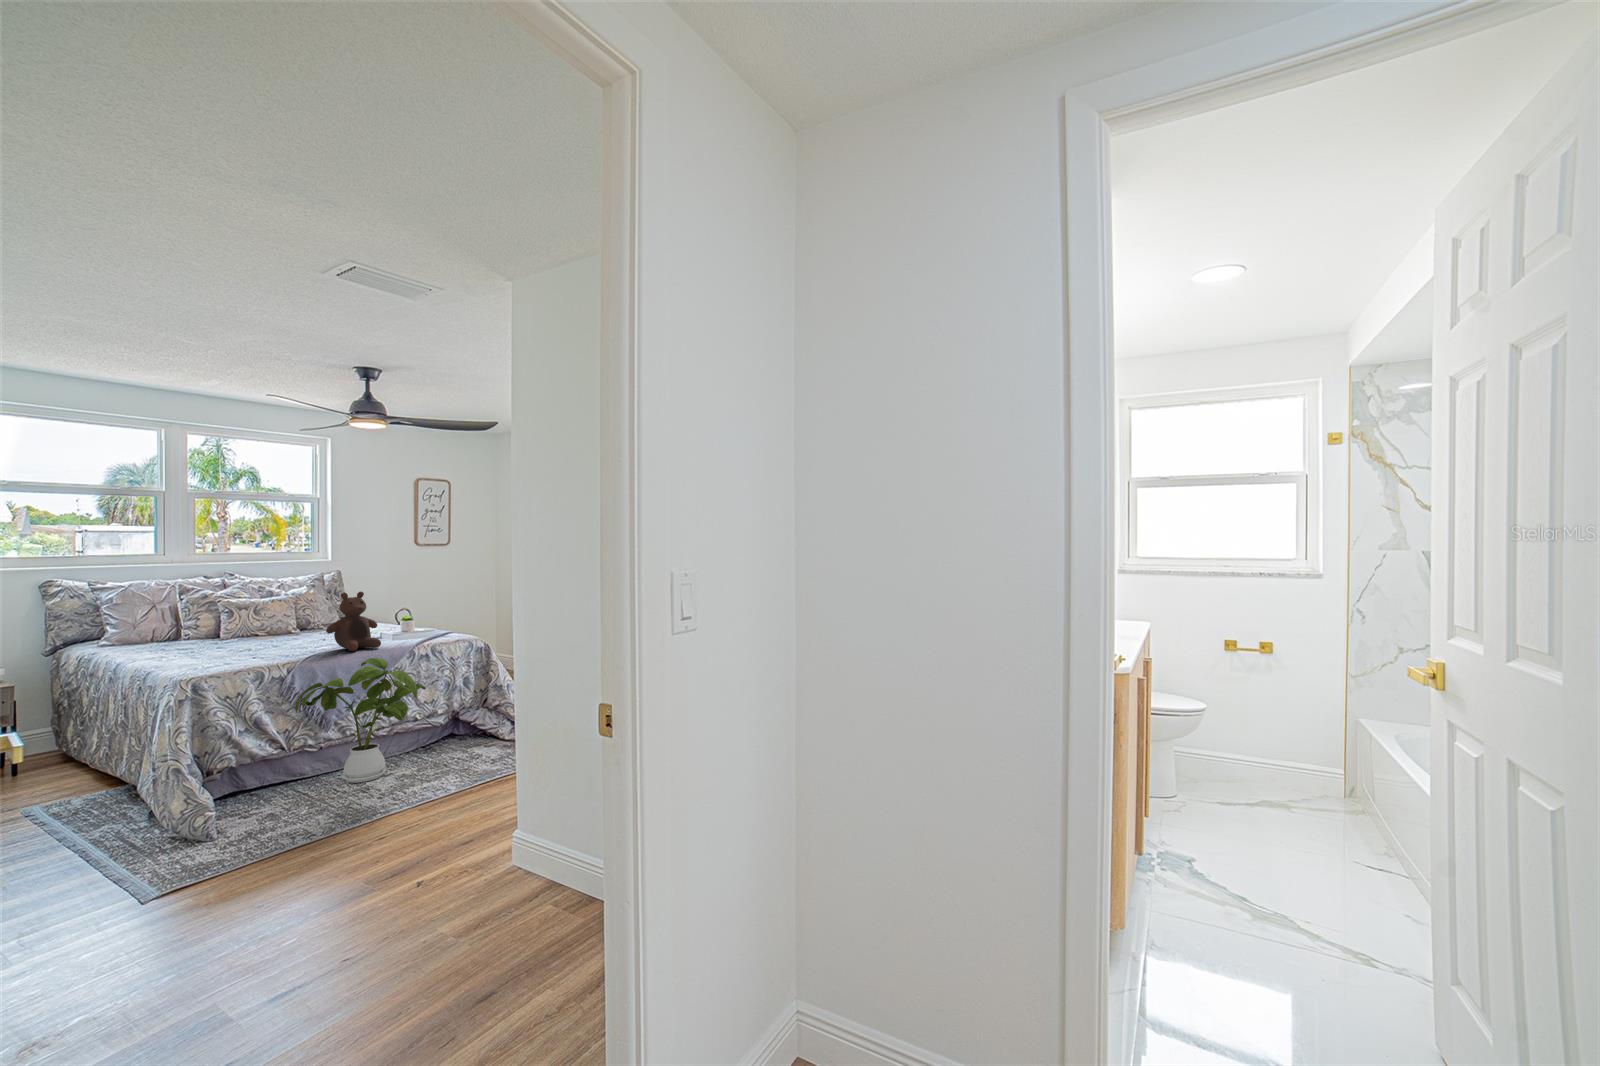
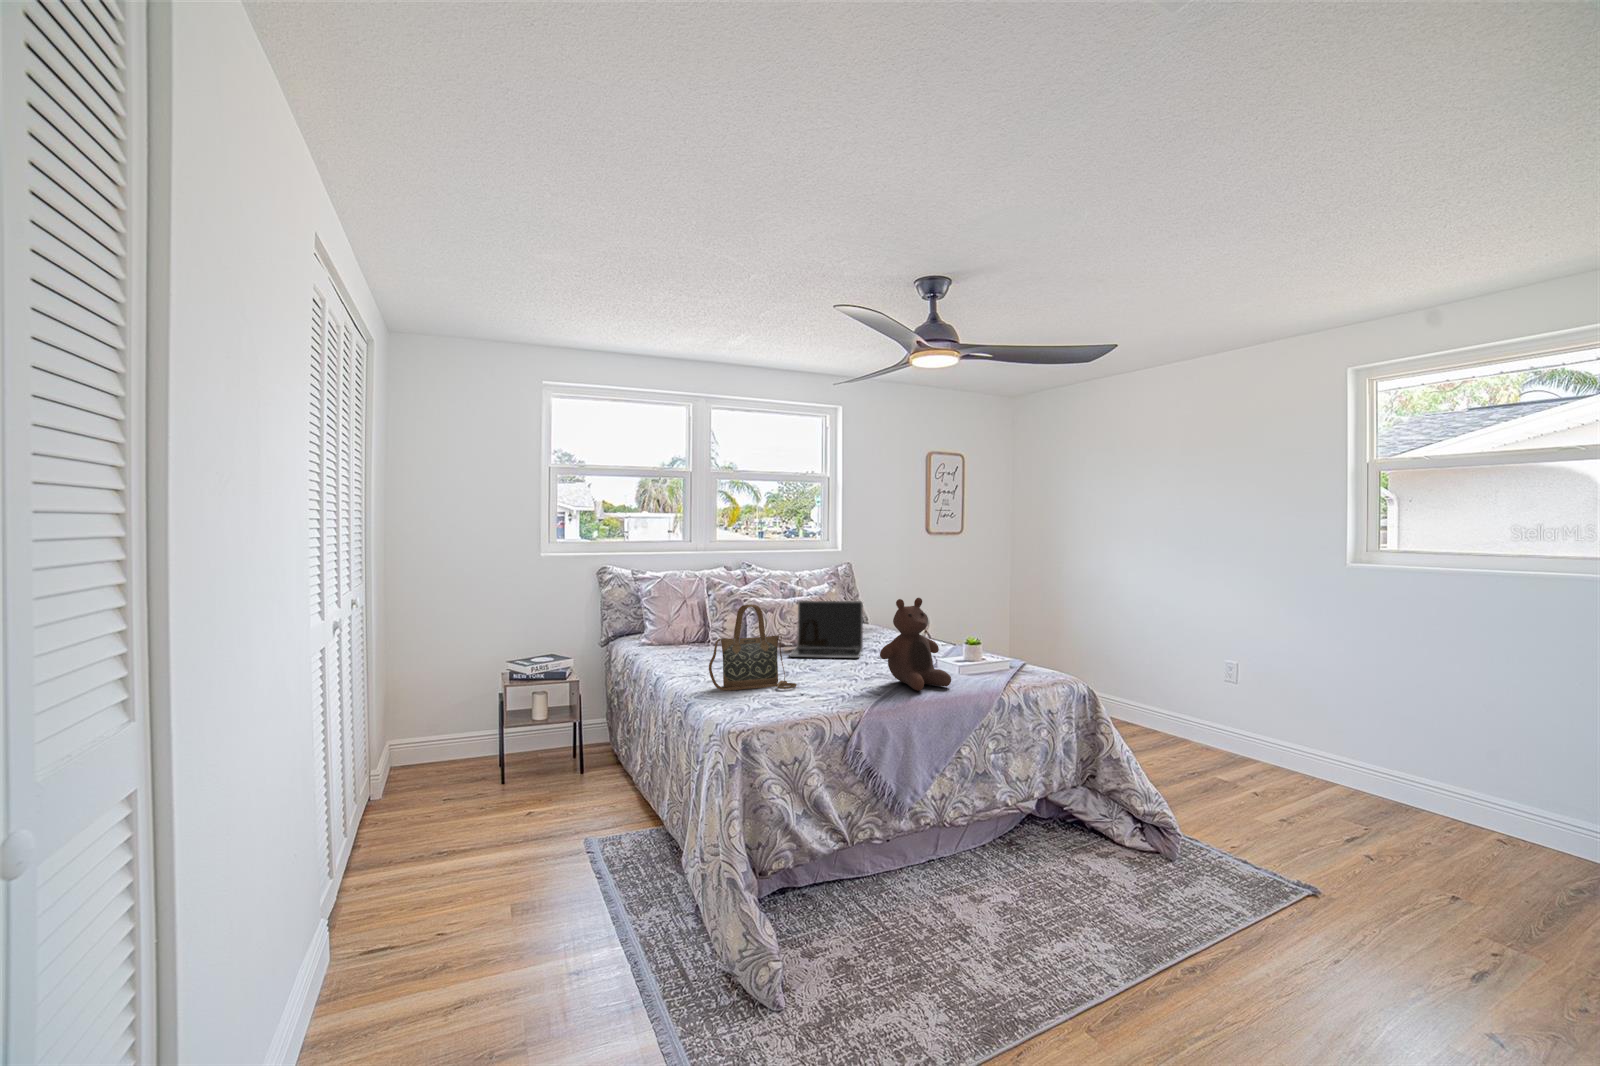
laptop: none [259,599,334,643] -> present [790,601,863,658]
handbag: none [169,601,253,664] -> present [709,605,797,691]
house plant: present [295,658,426,783] -> none [861,718,1059,922]

